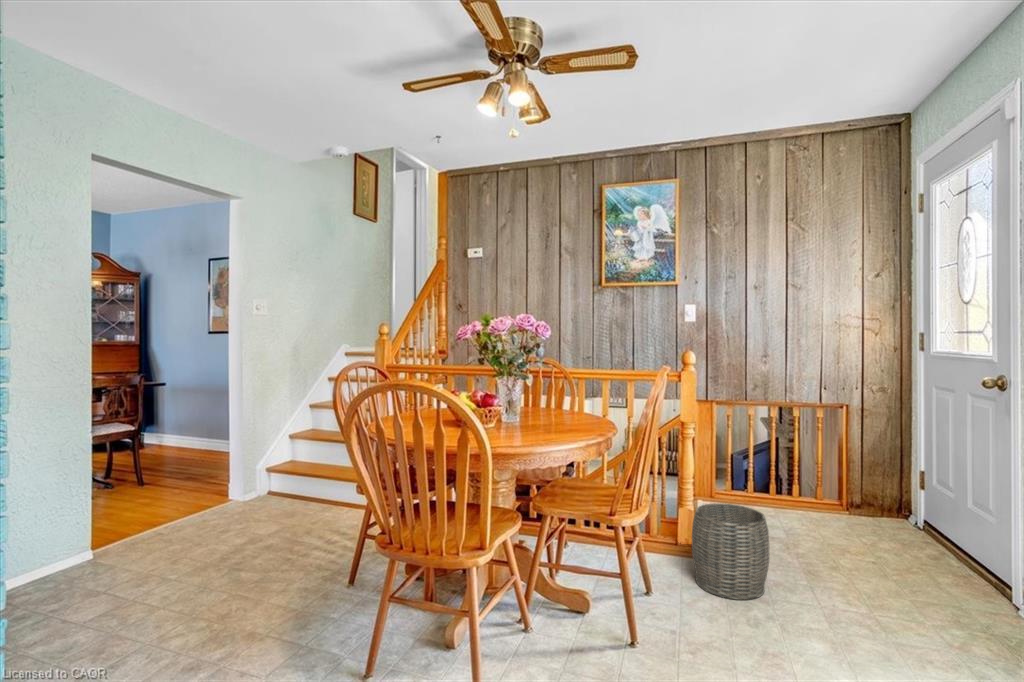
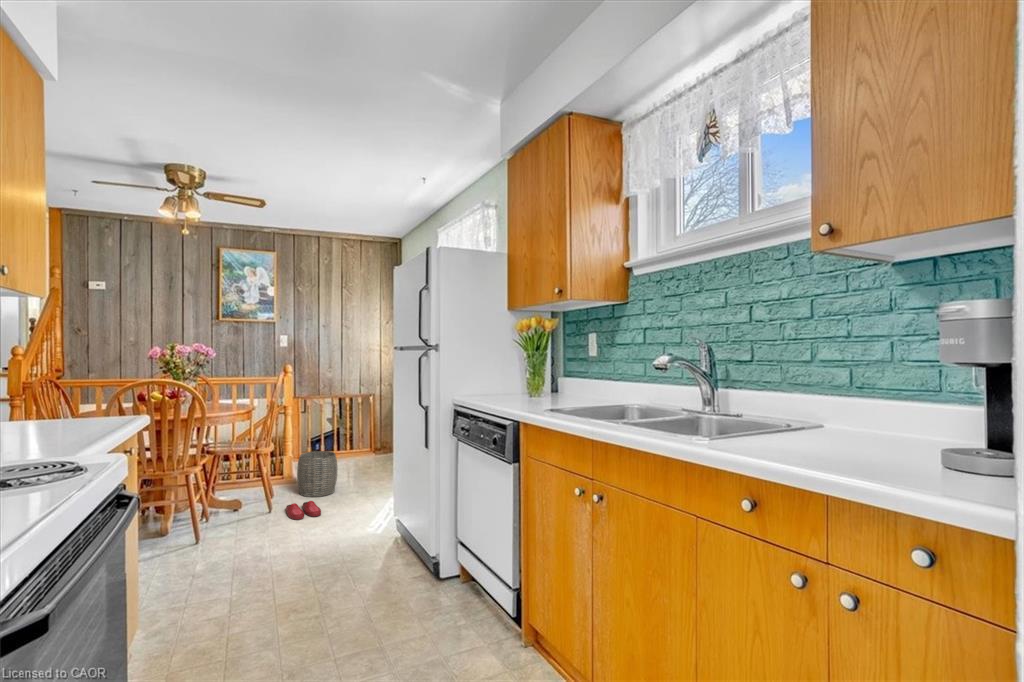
slippers: none [659,608,727,660] -> present [286,501,321,520]

